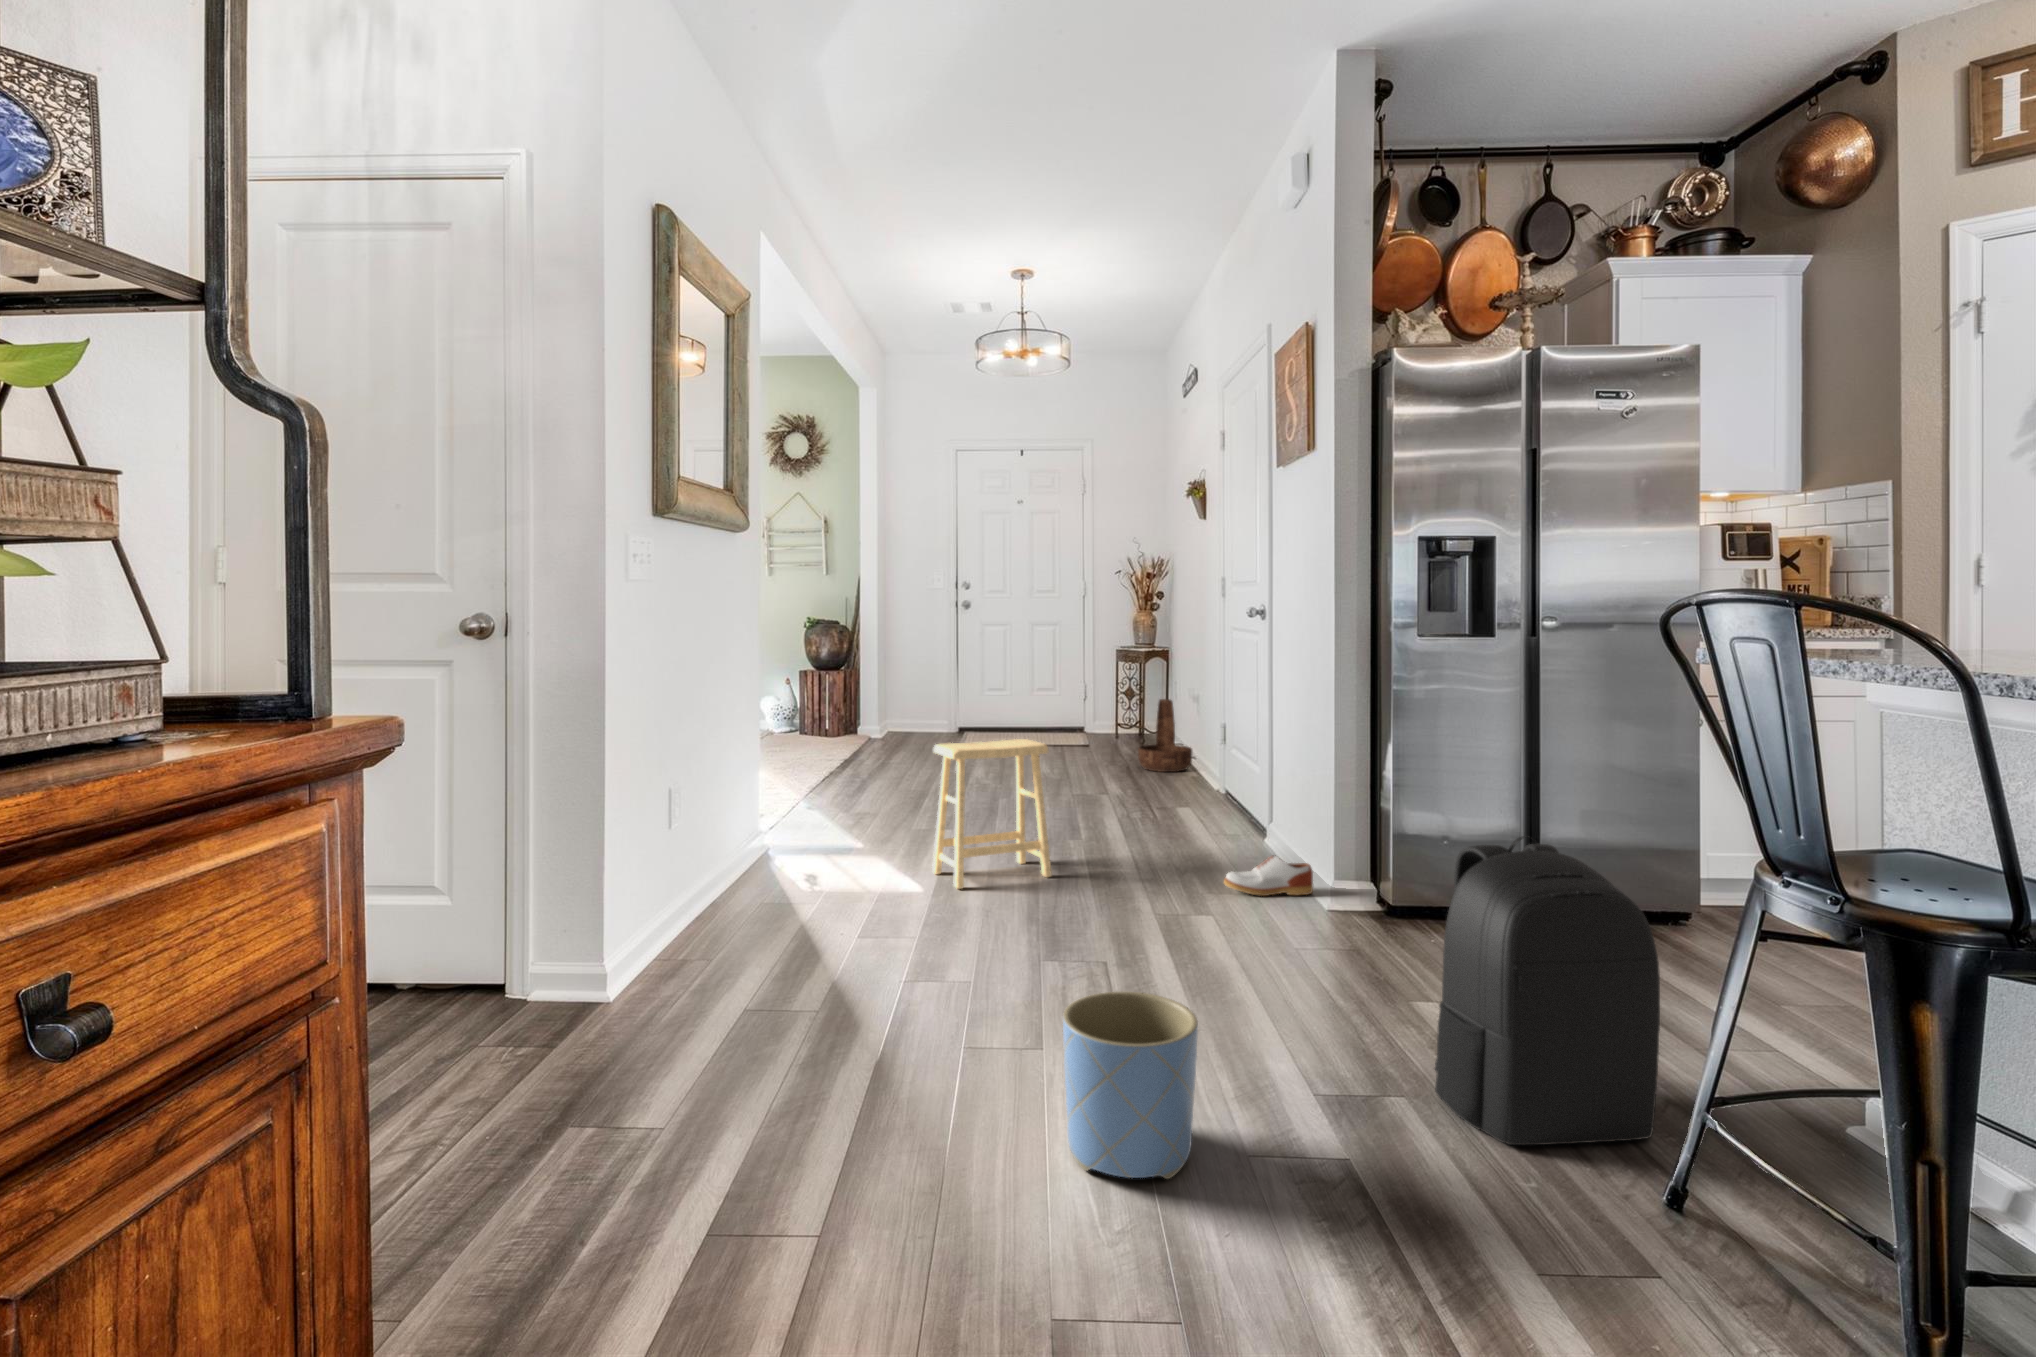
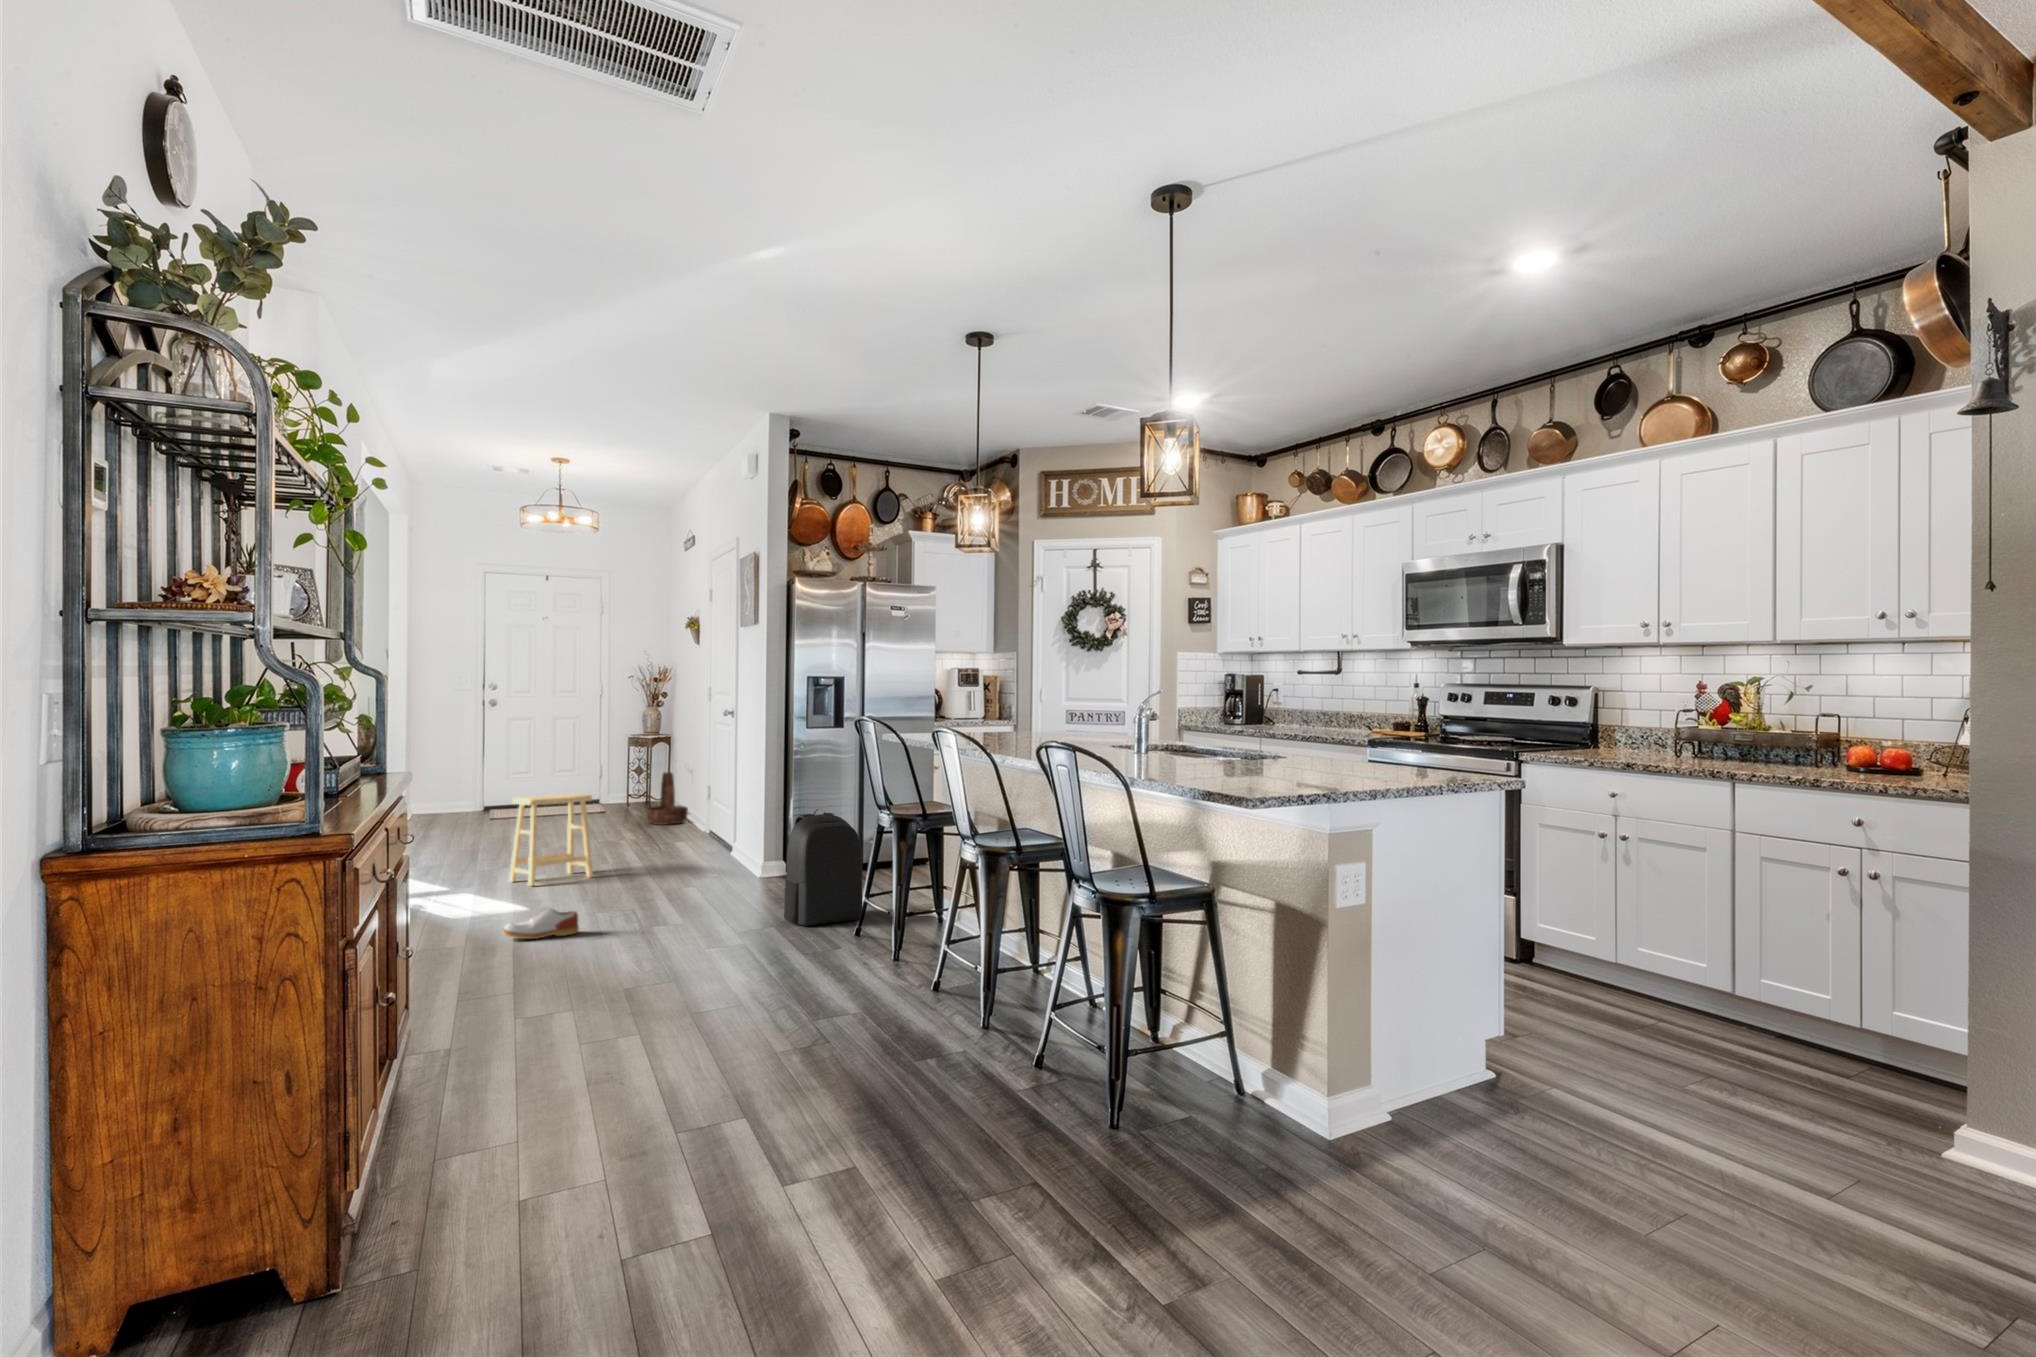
shoe: present [1224,855,1313,896] -> present [503,907,579,939]
planter: present [1063,992,1198,1179] -> none [622,882,681,950]

